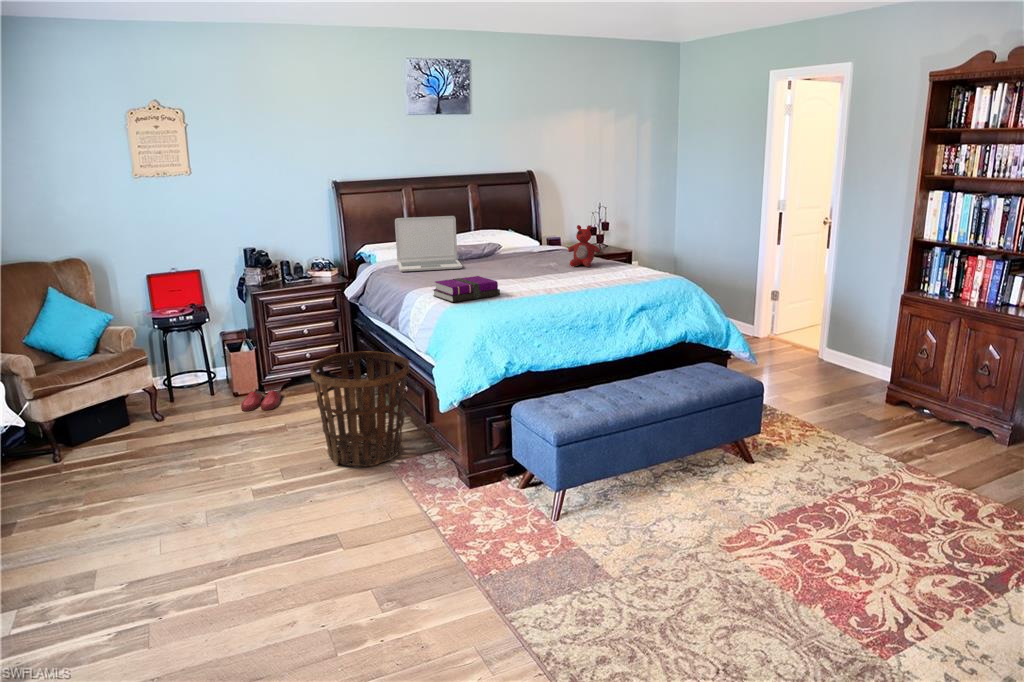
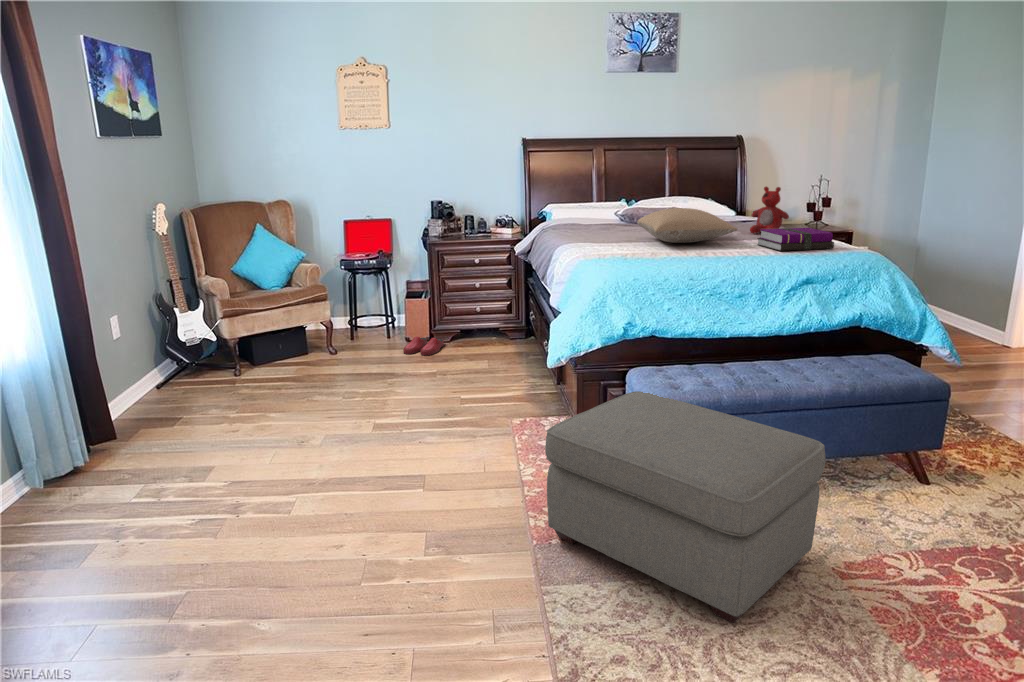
laptop: present [395,216,462,272] -> none [562,173,632,229]
pillow: none [478,250,572,281] -> present [637,208,738,243]
notebook: present [433,276,500,302] -> present [757,228,834,251]
basket: present [310,351,409,467] -> none [441,303,541,419]
ottoman: none [483,422,708,607] -> present [545,391,825,623]

